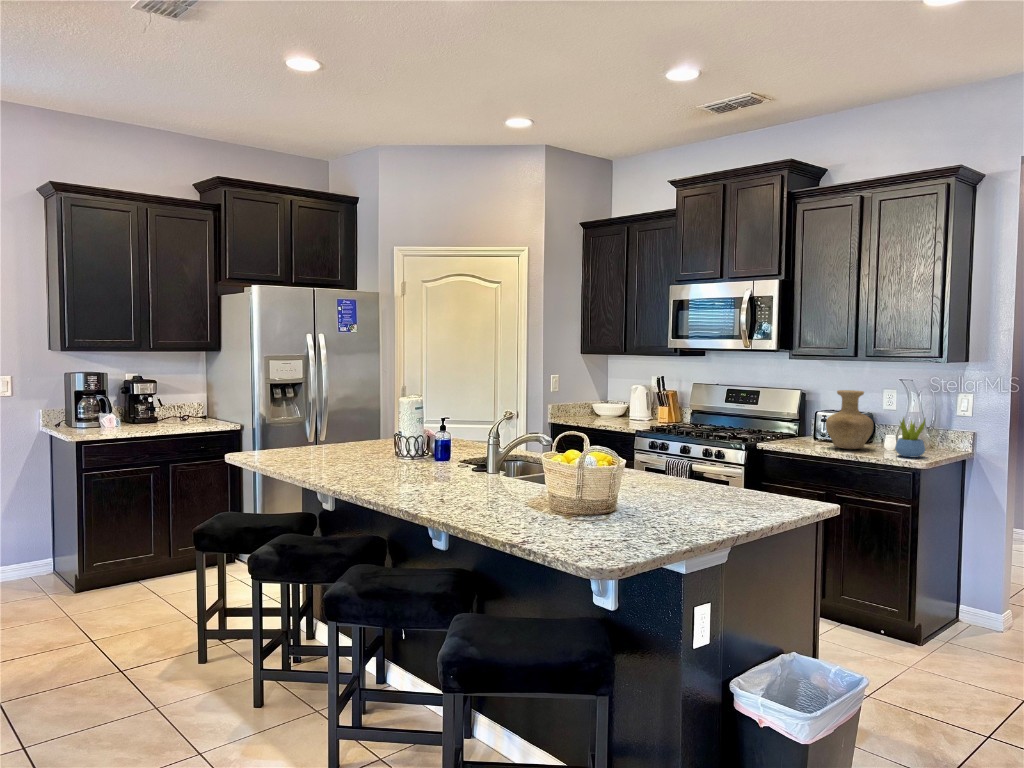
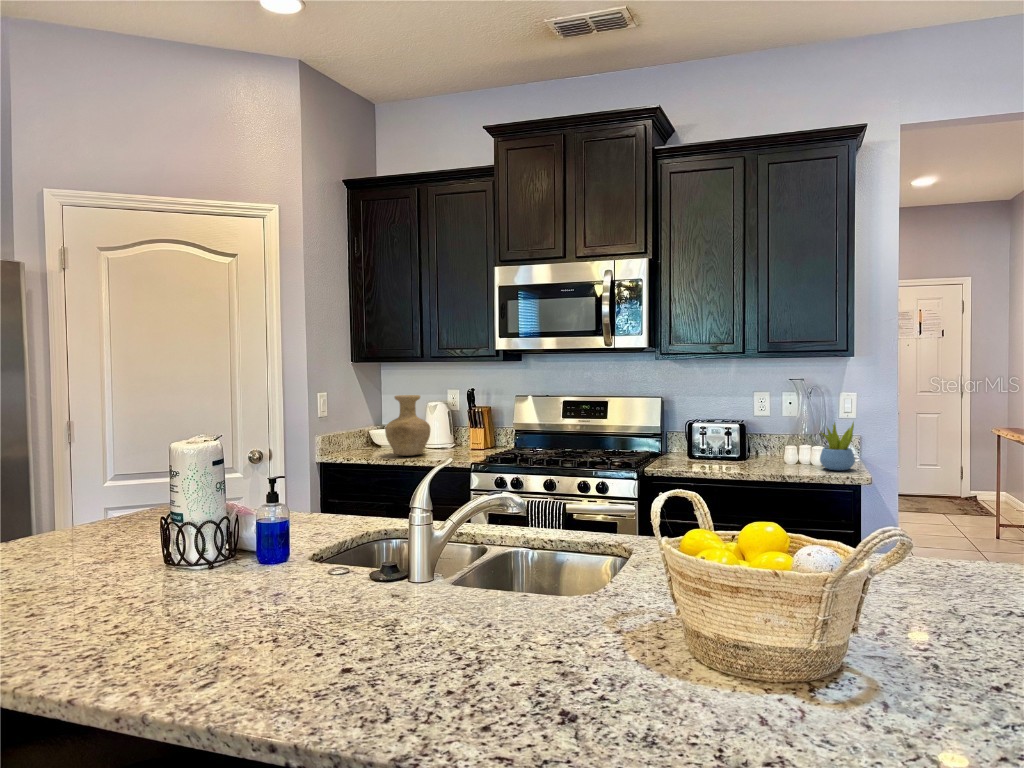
vase: present [826,390,873,449] -> present [385,395,431,456]

